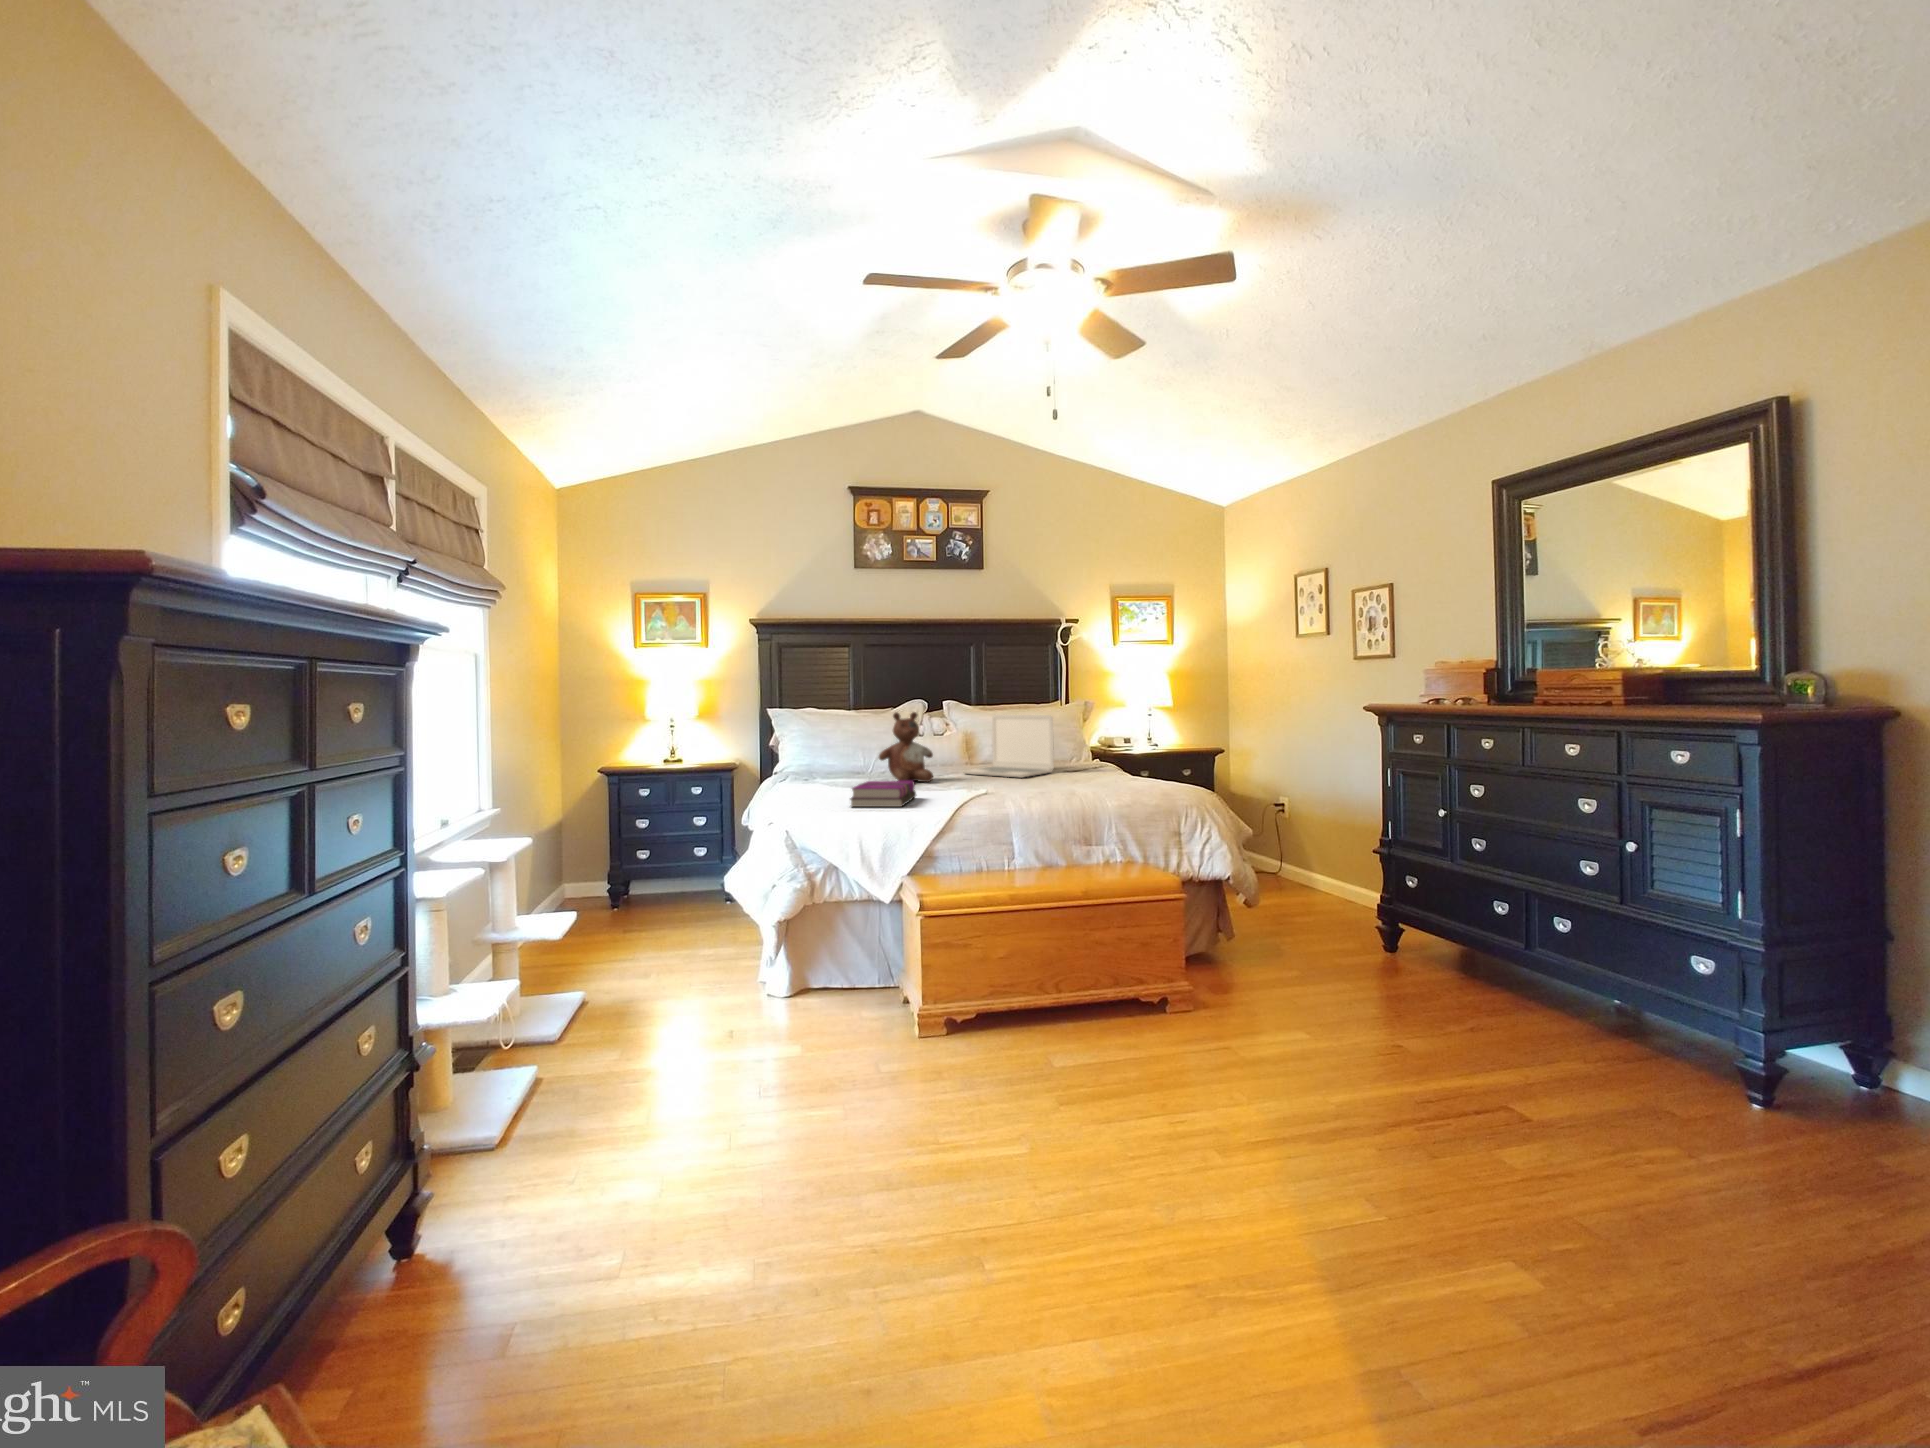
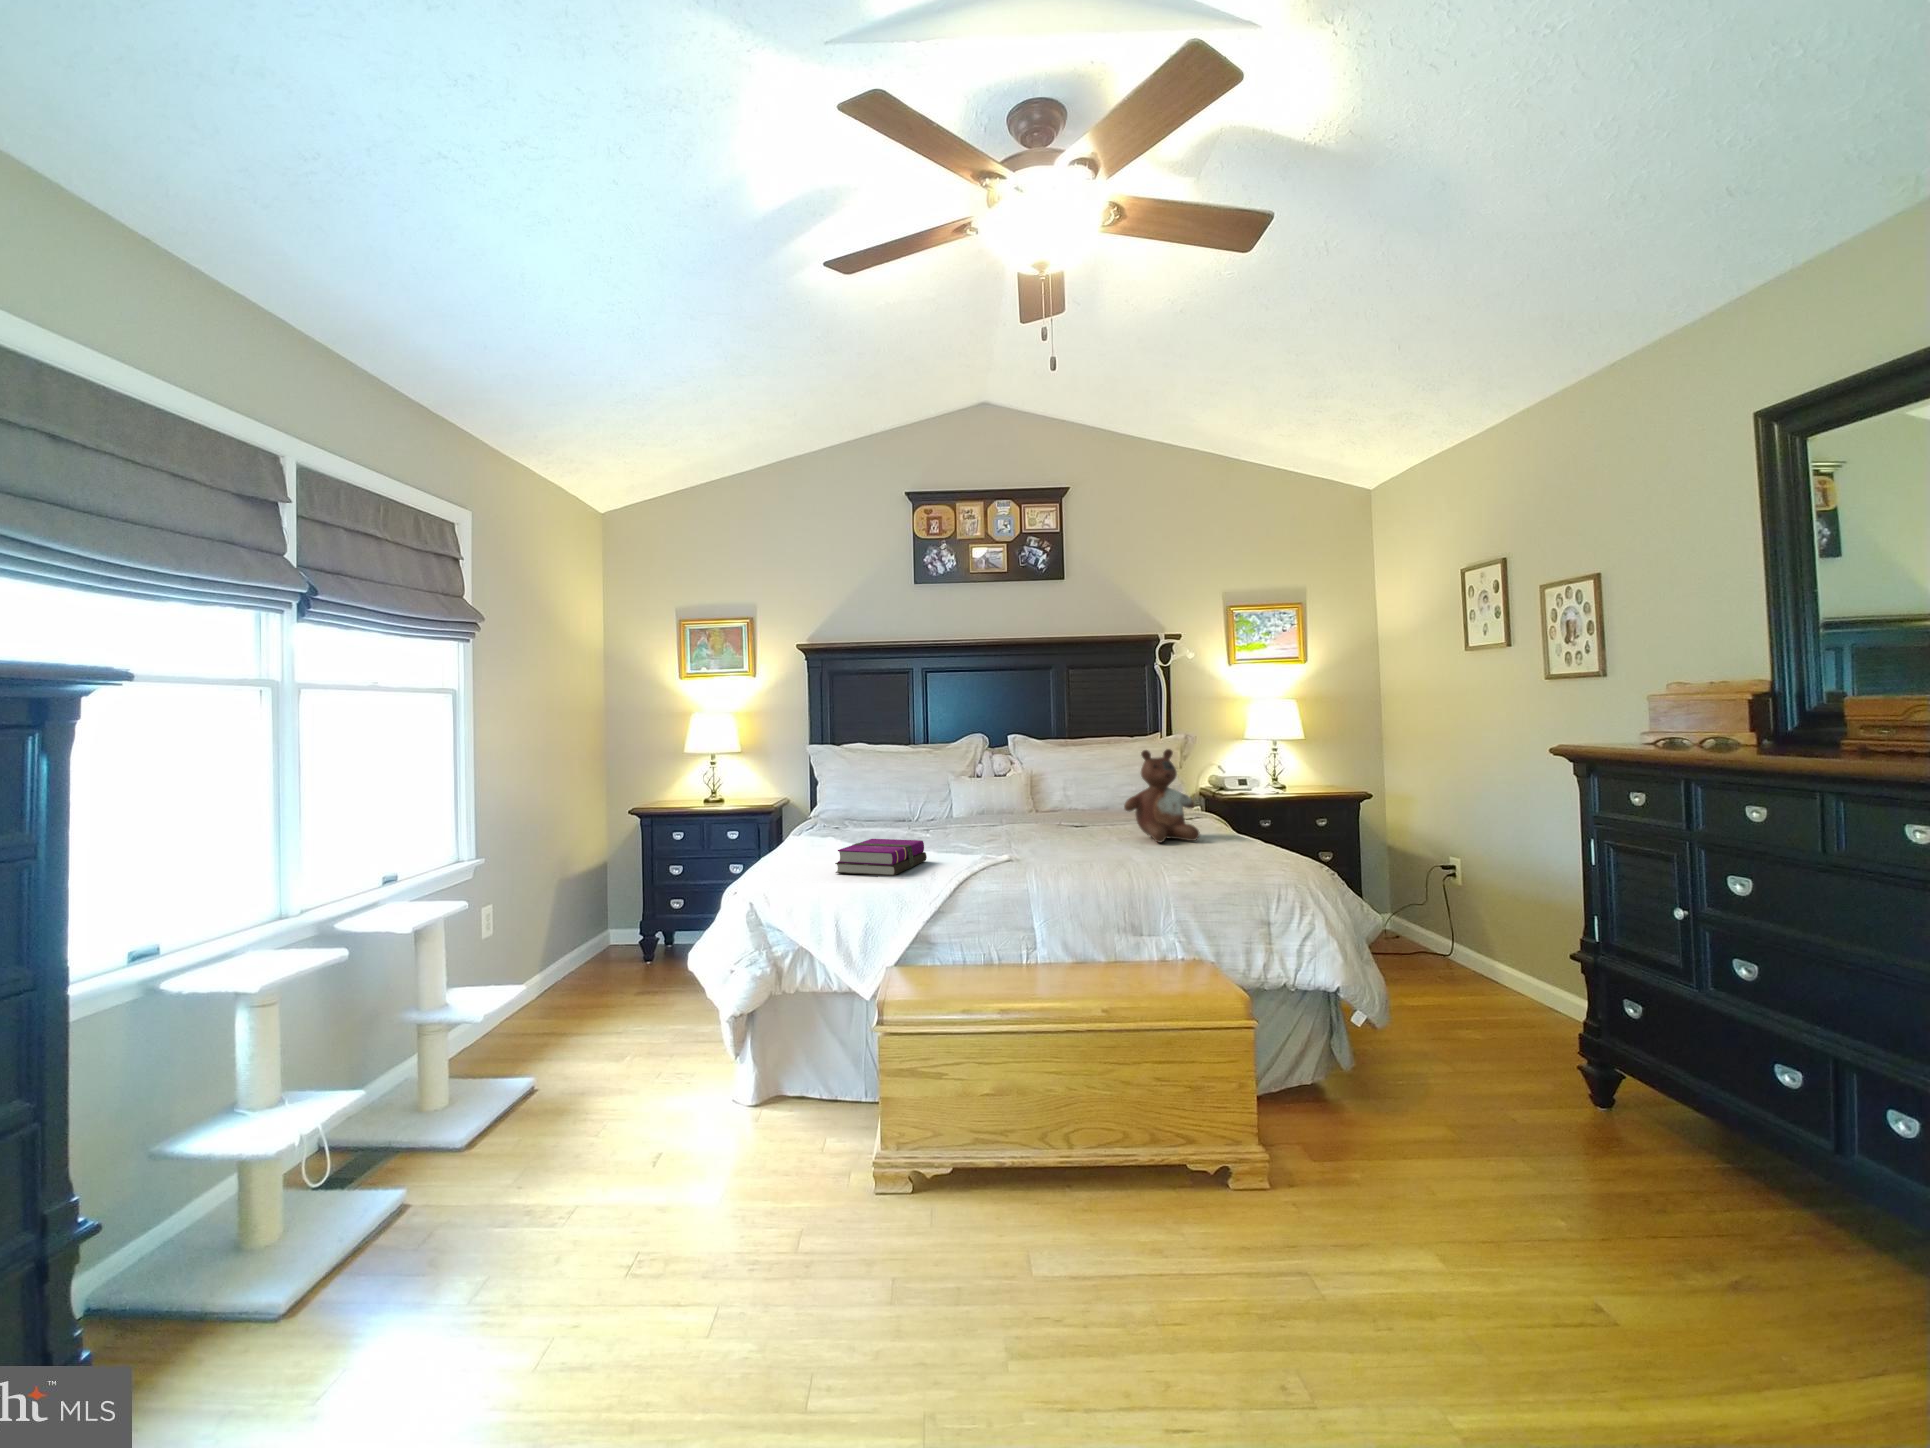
stuffed bear: present [879,712,933,782] -> present [1124,749,1200,842]
laptop: present [963,715,1054,778] -> none [1014,754,1127,834]

